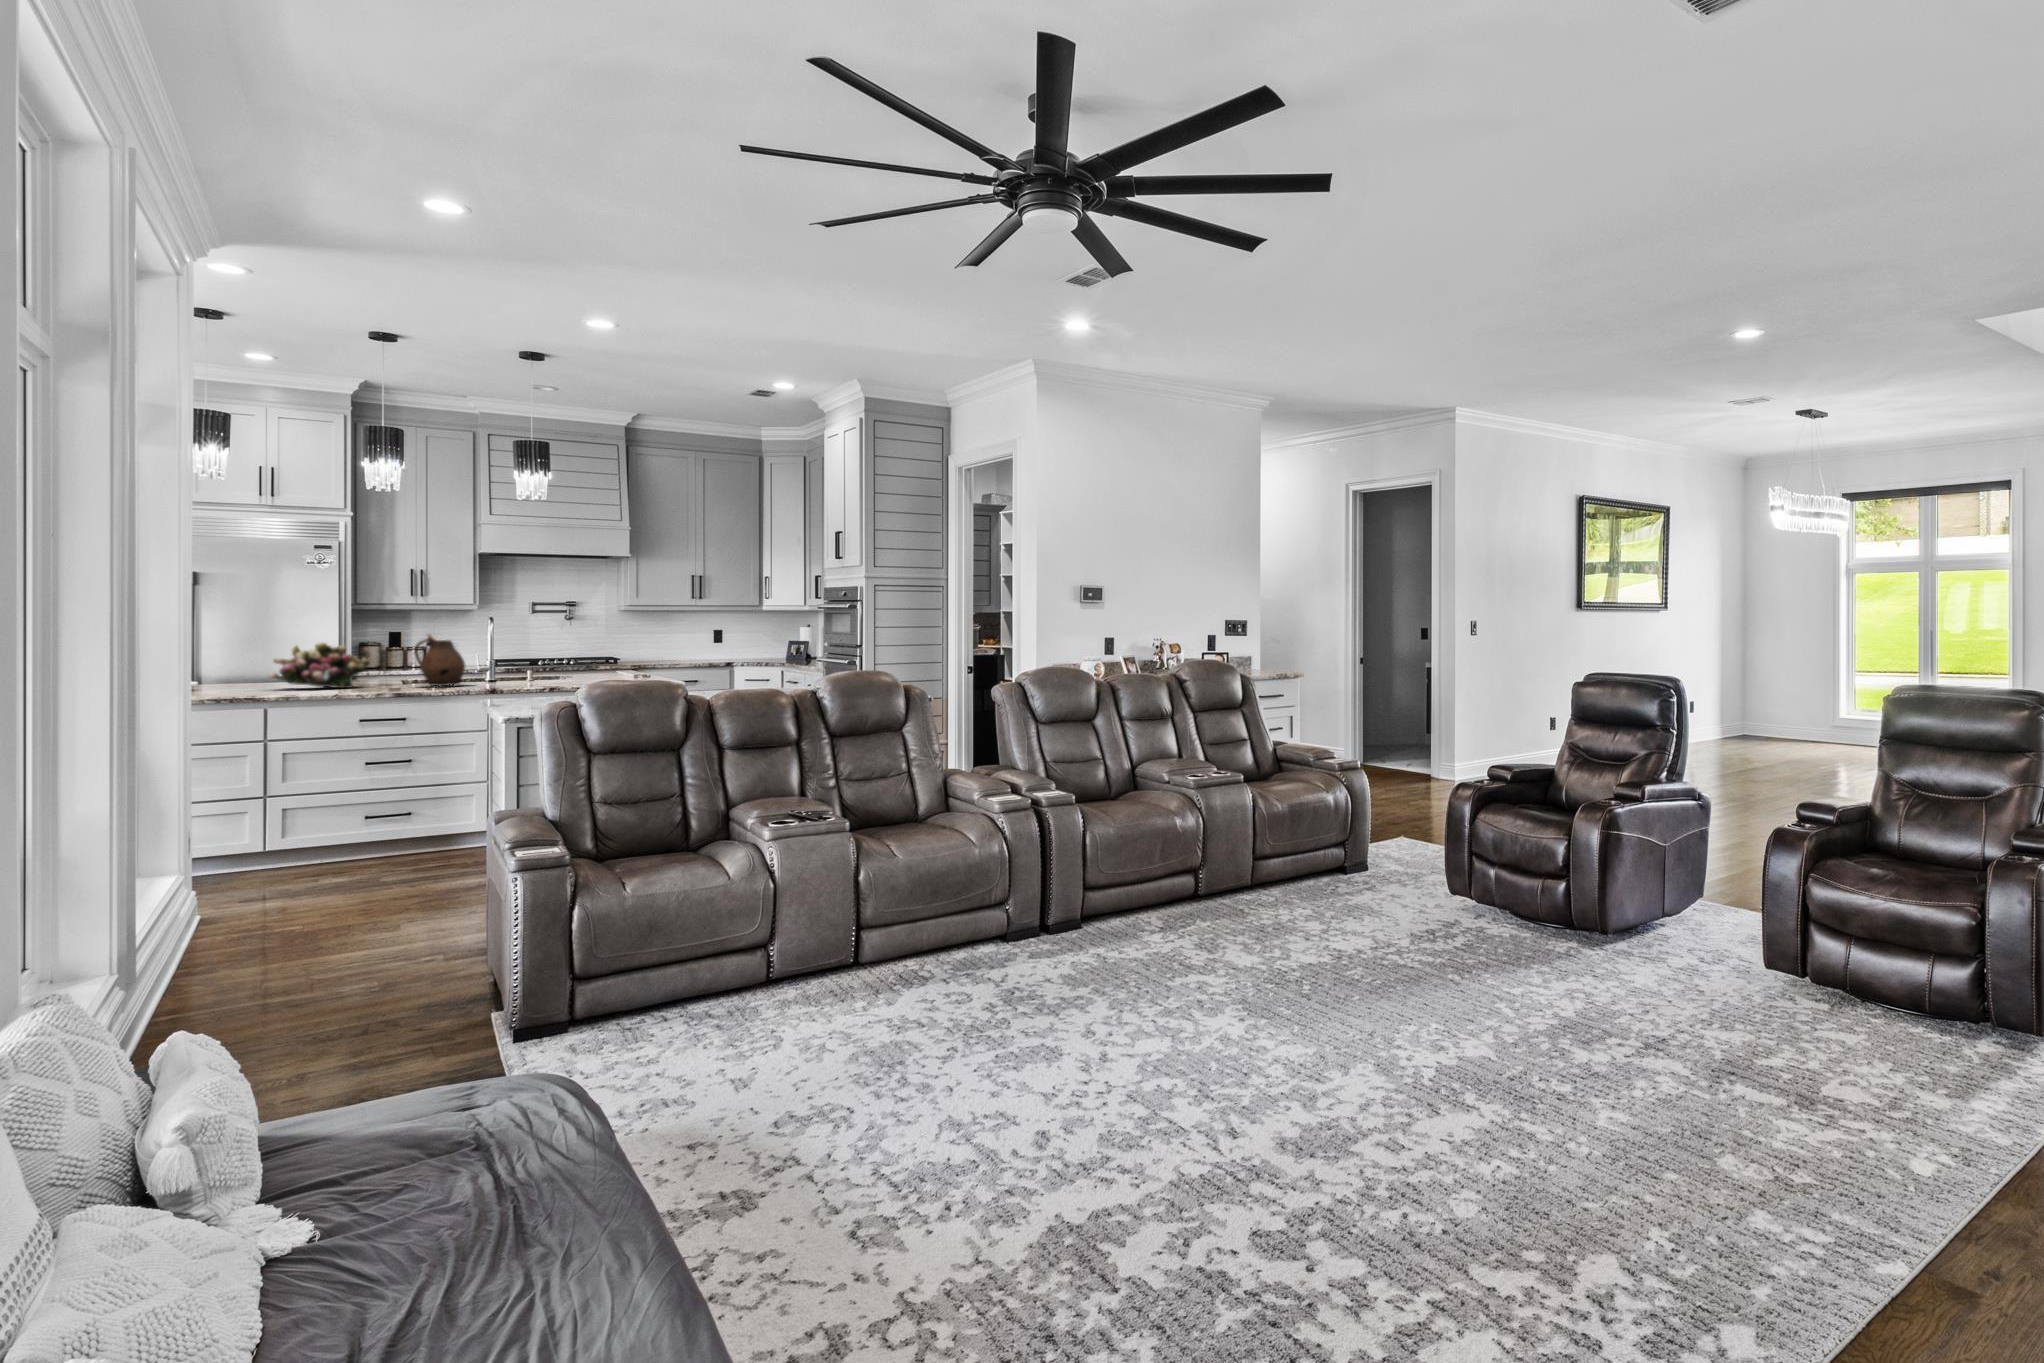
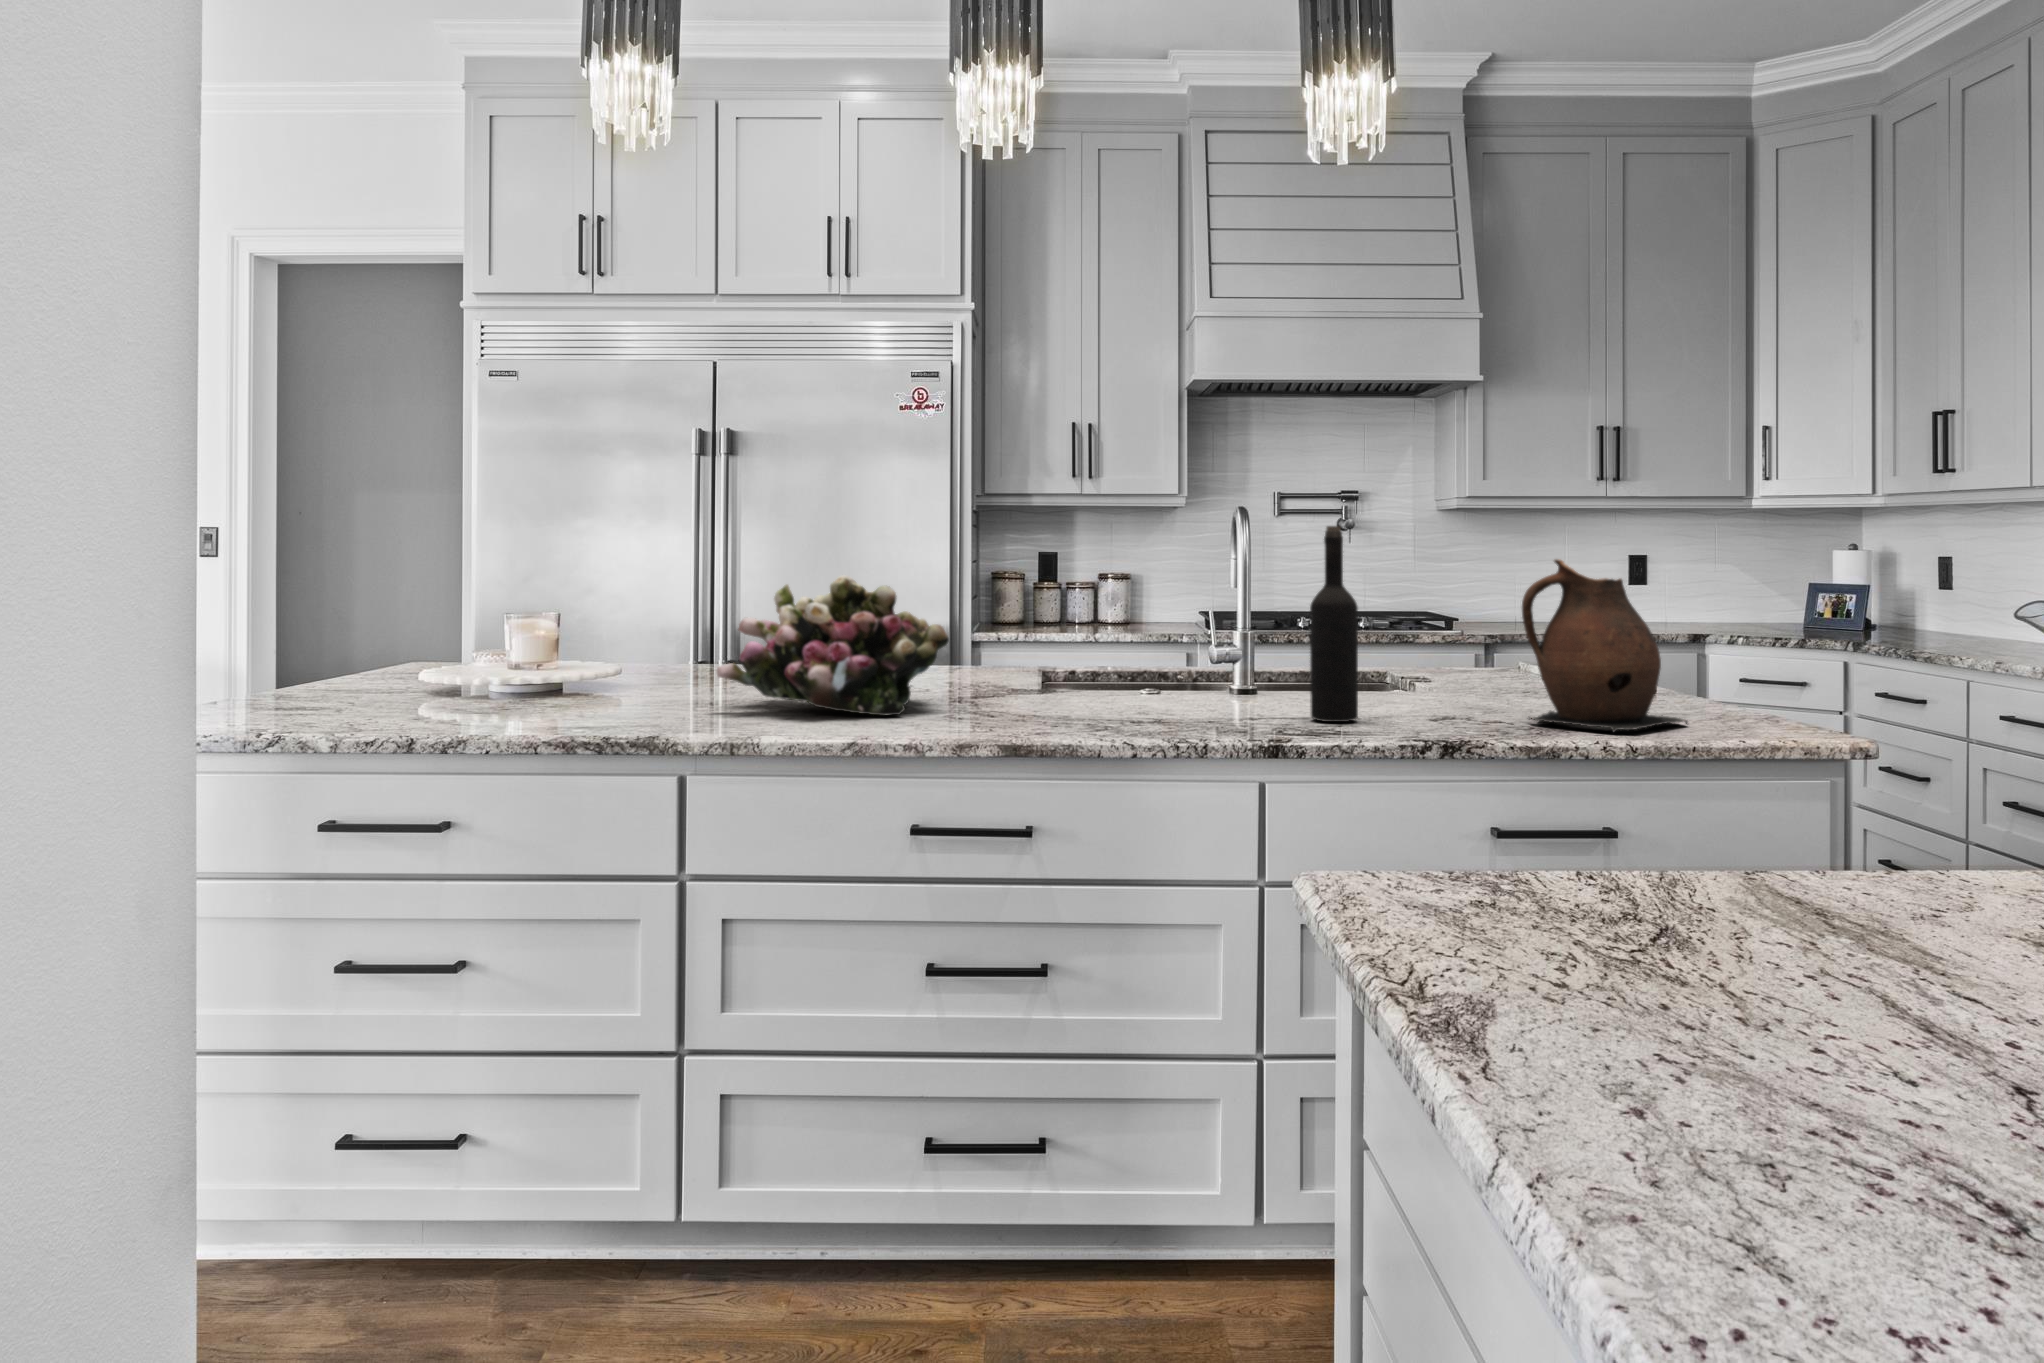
wine bottle: none [514,624,532,684] -> present [1310,526,1358,722]
ceramic pitcher: present [414,635,465,686] -> present [1522,559,1688,732]

